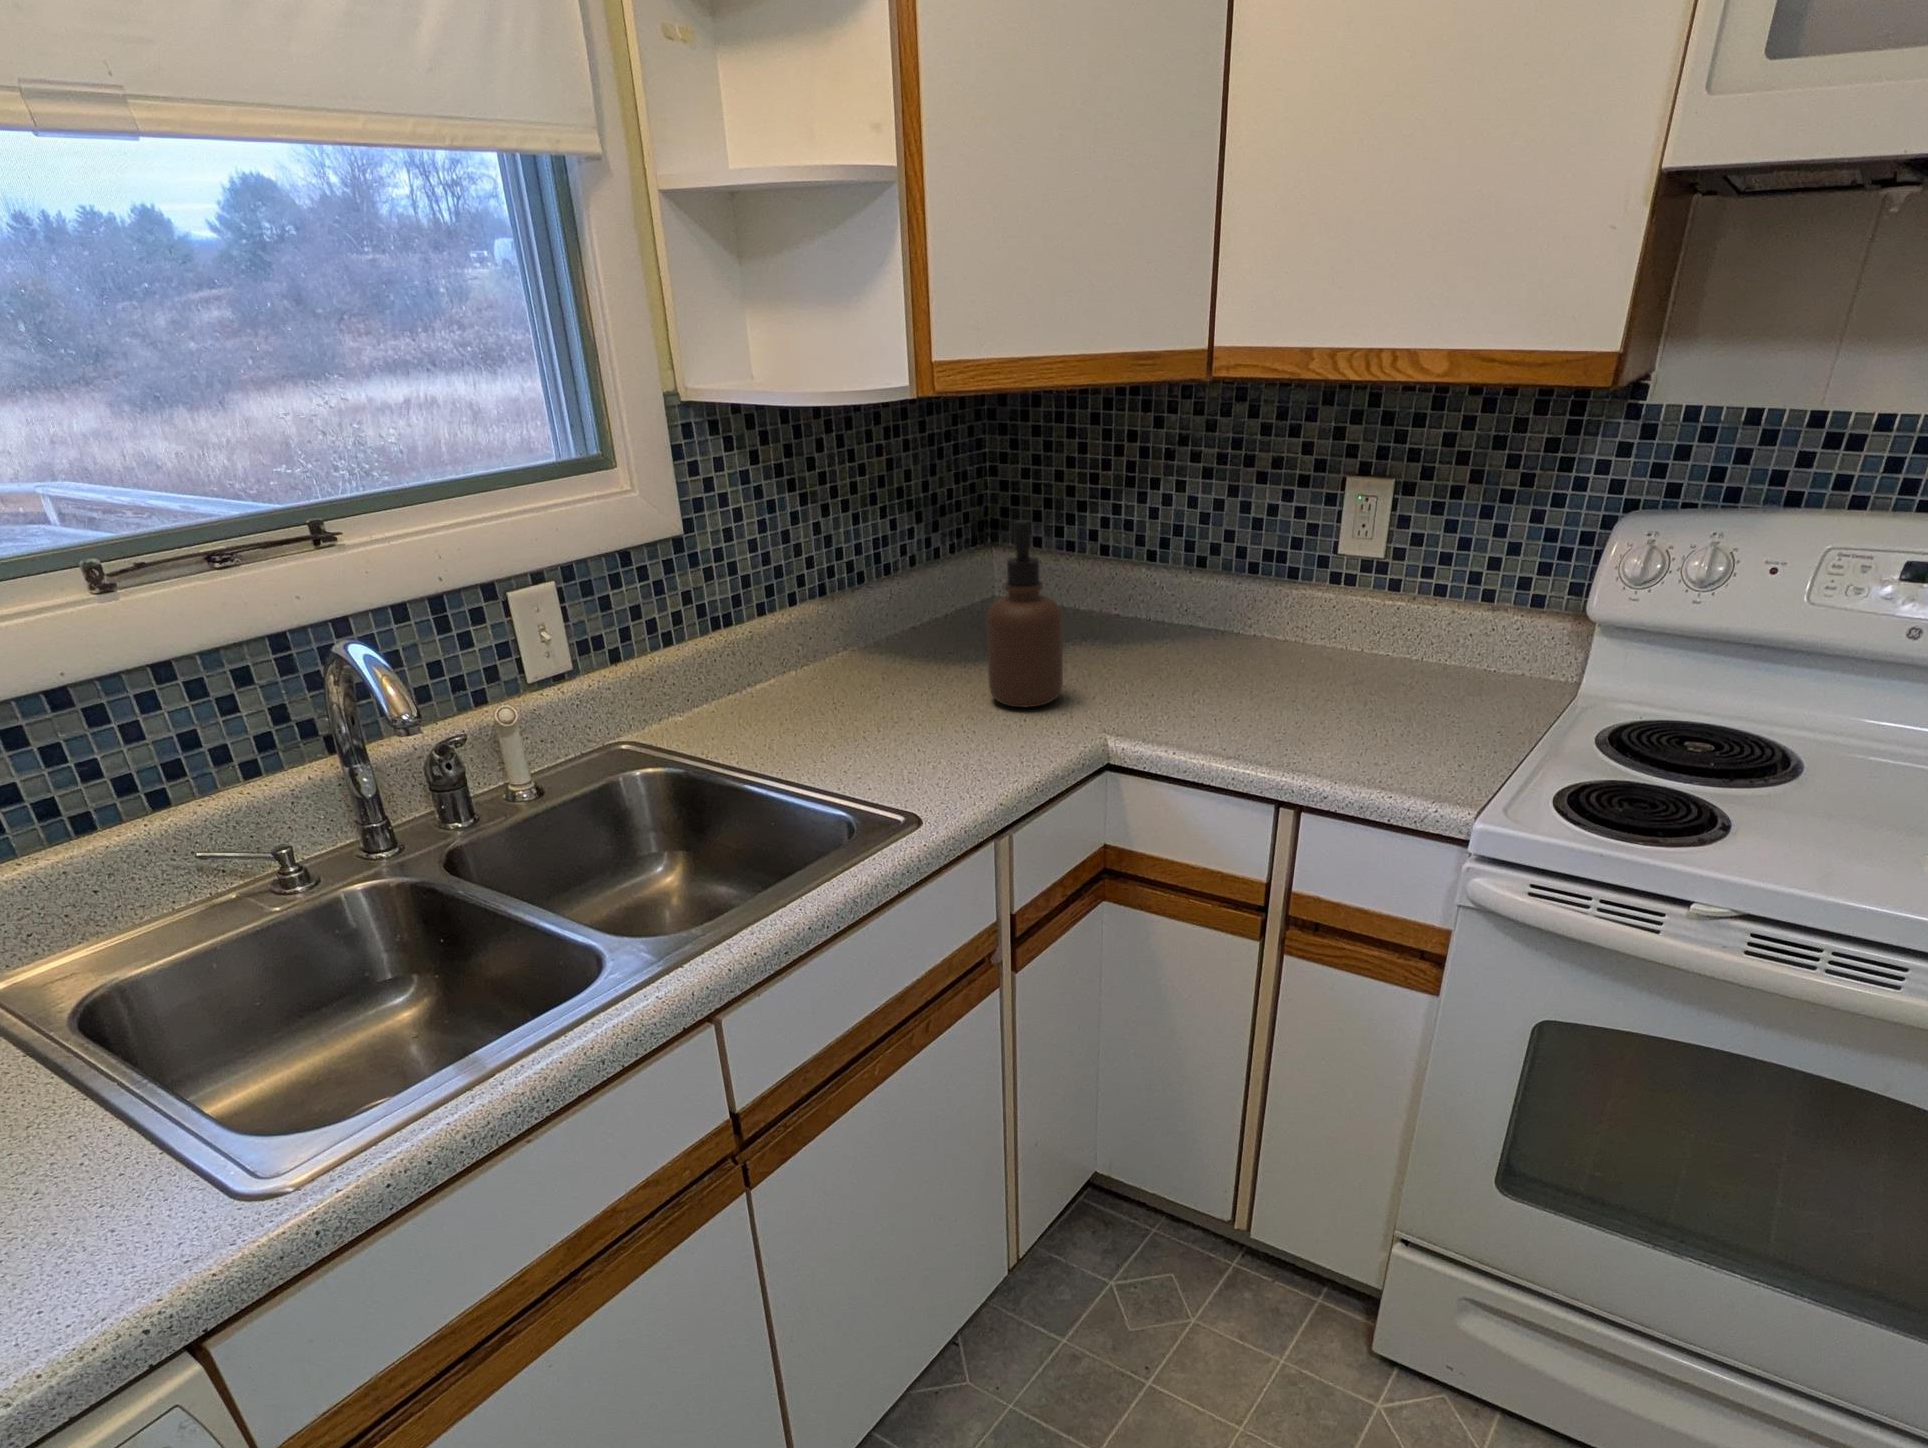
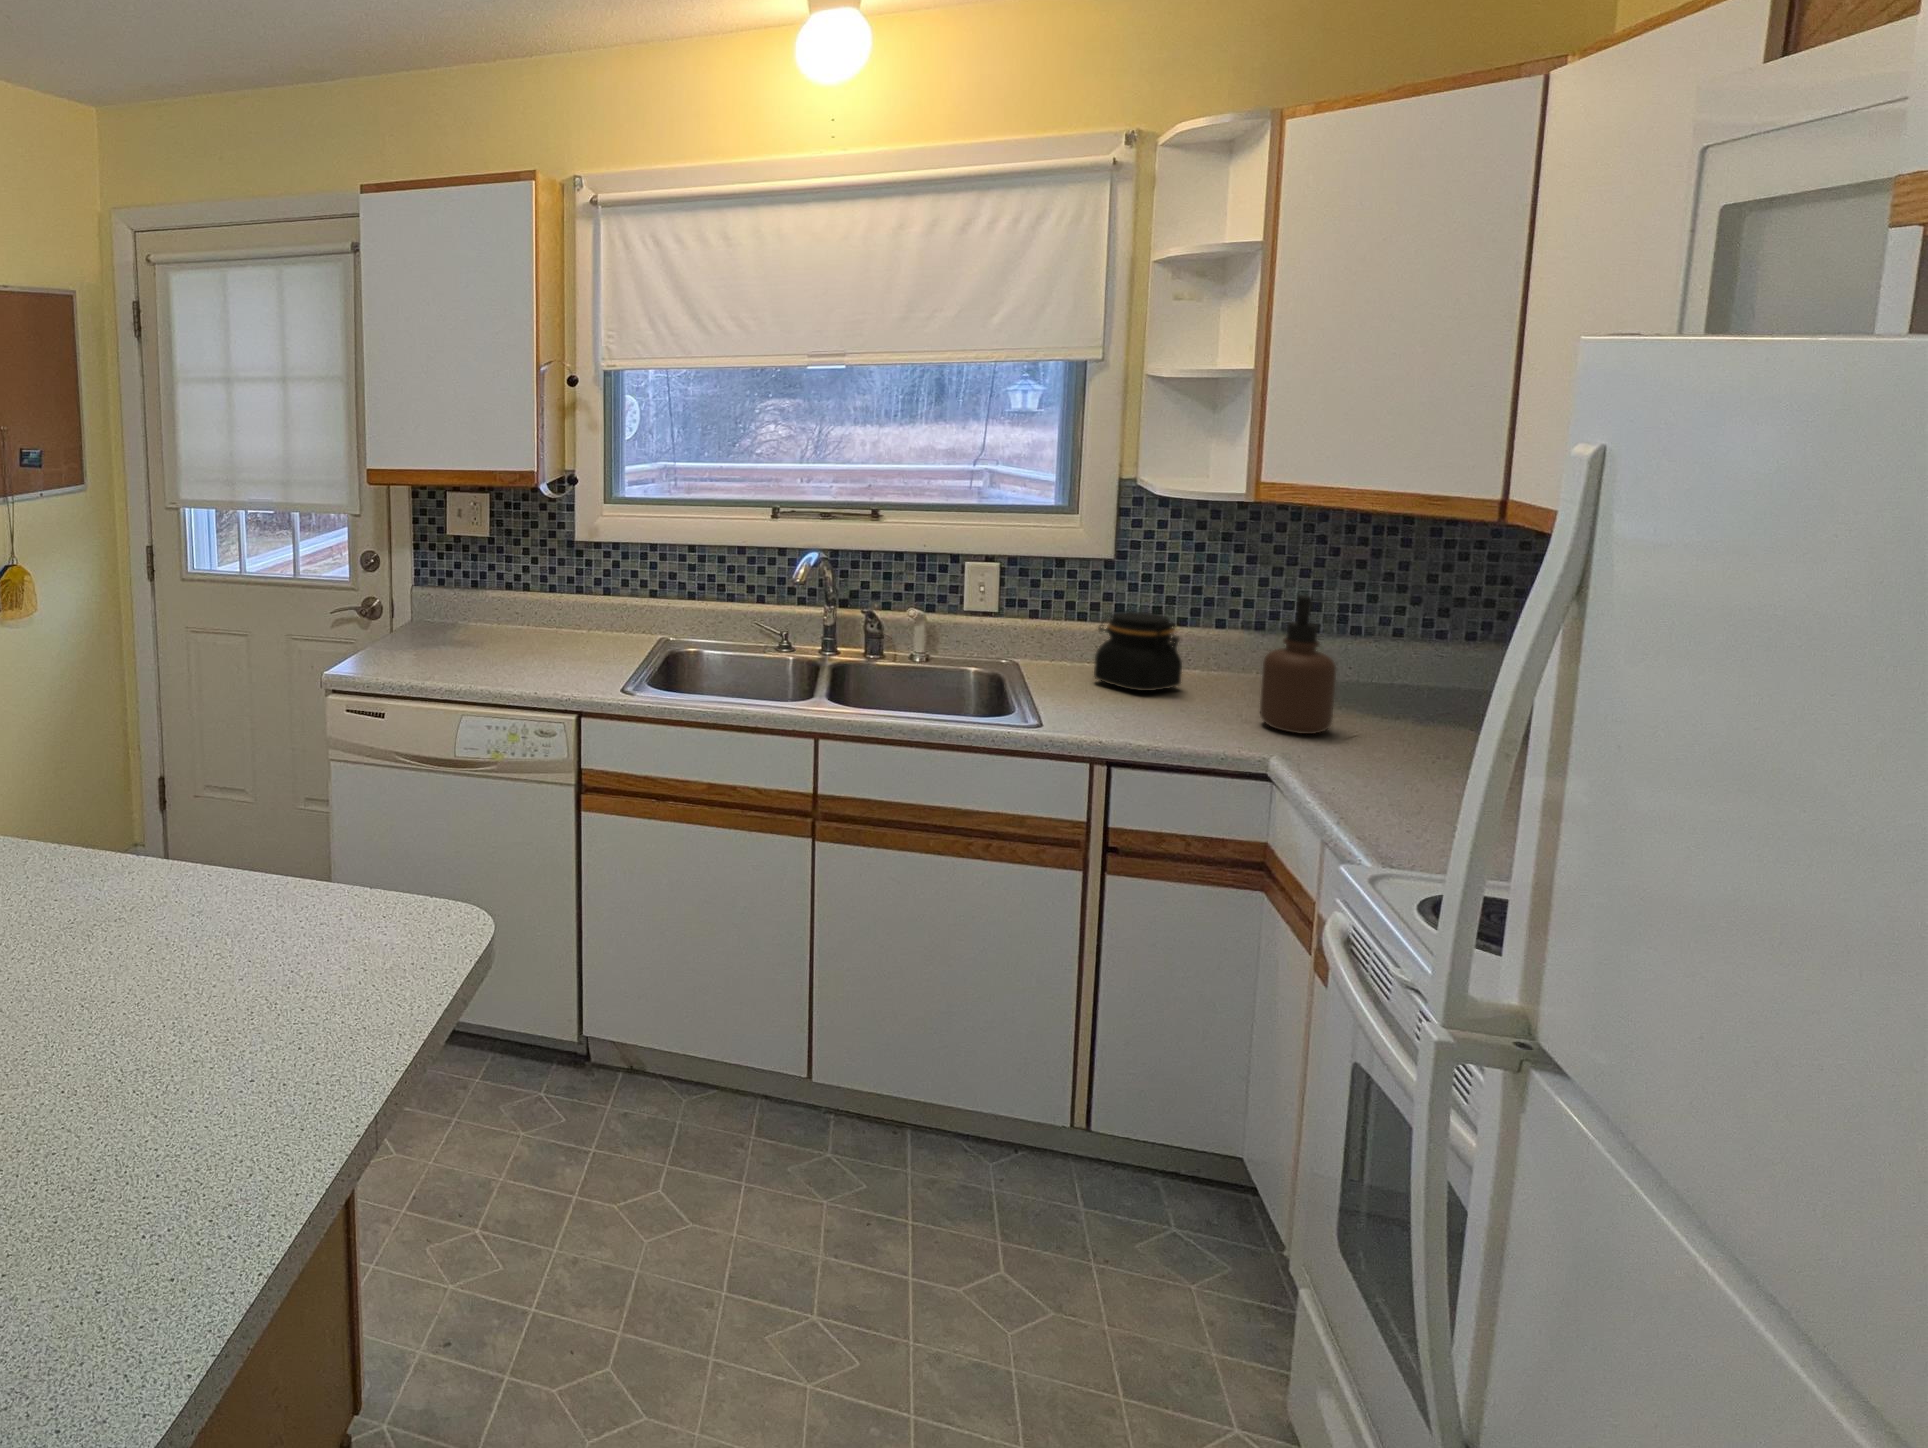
jar: none [743,600,865,723] -> present [1094,611,1182,691]

